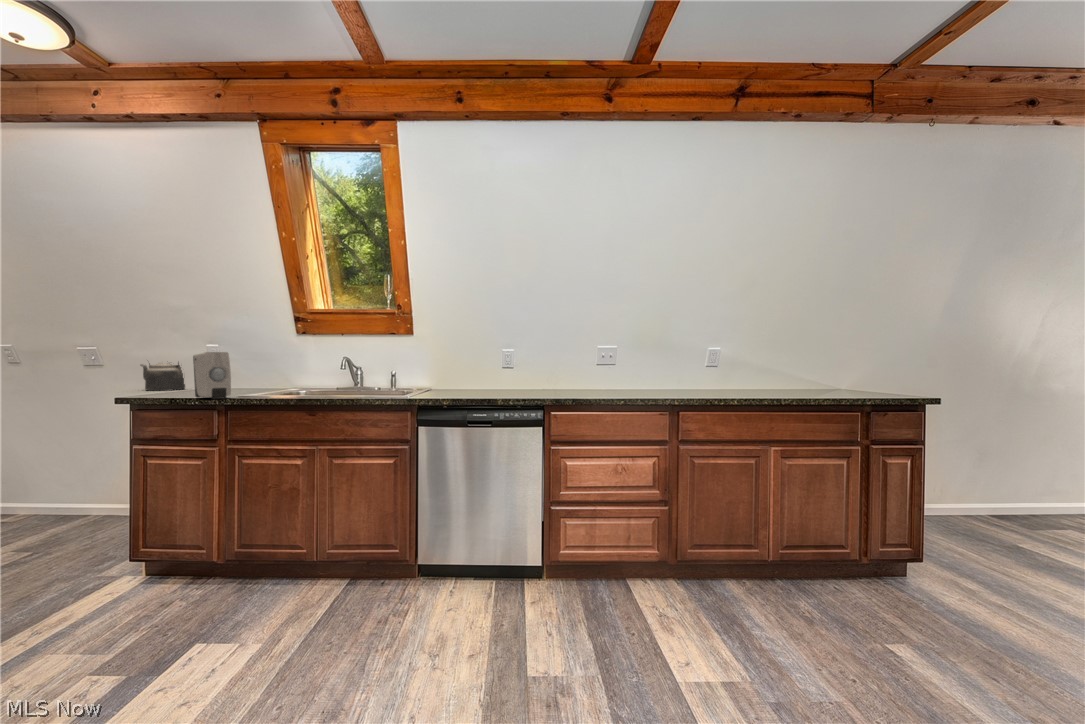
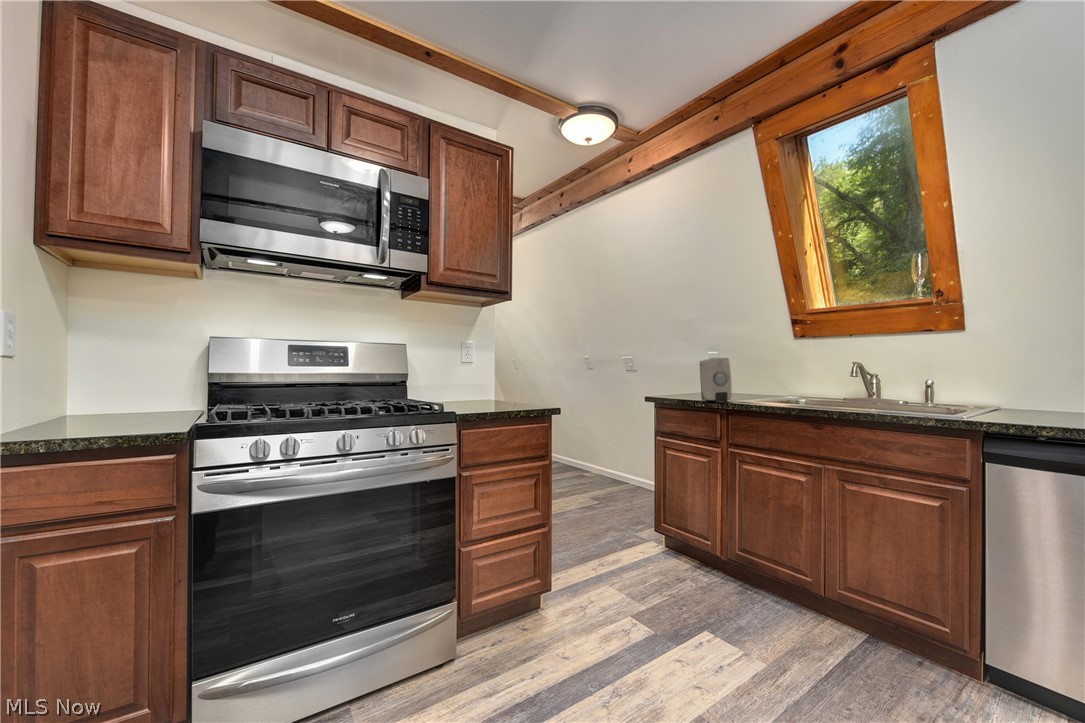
kettle: present [140,362,185,391] -> none [662,353,693,390]

